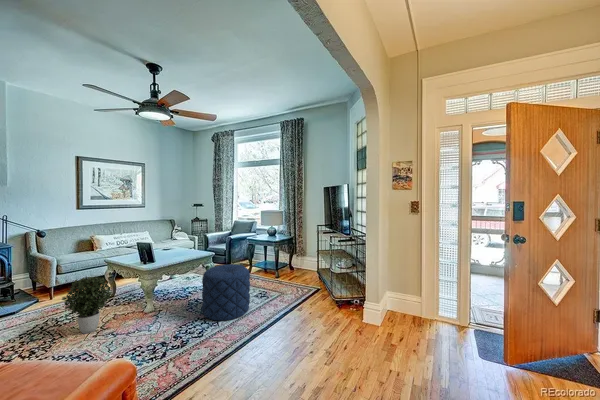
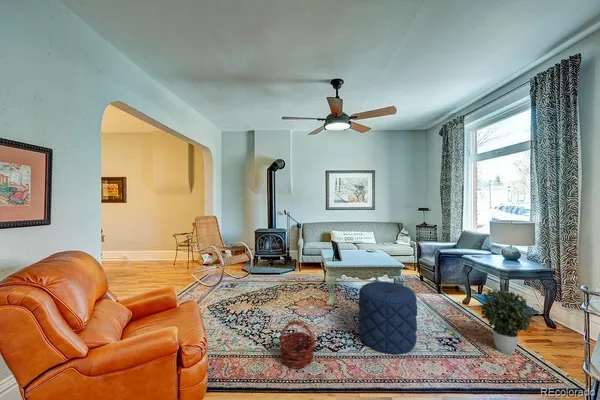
potted plant: present [62,277,112,334] -> present [480,289,534,354]
basket: none [153,318,195,368] -> present [279,320,315,368]

